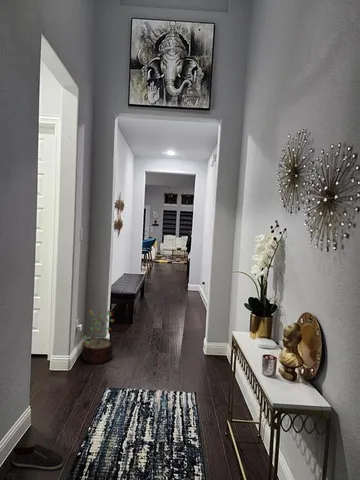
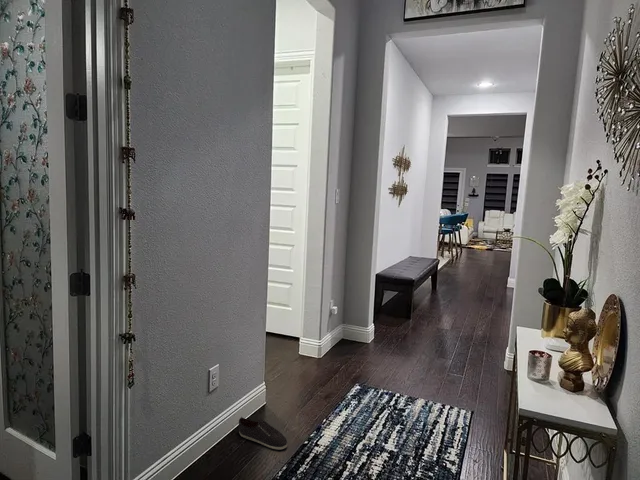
decorative plant: present [82,309,114,364] -> none [336,288,379,356]

